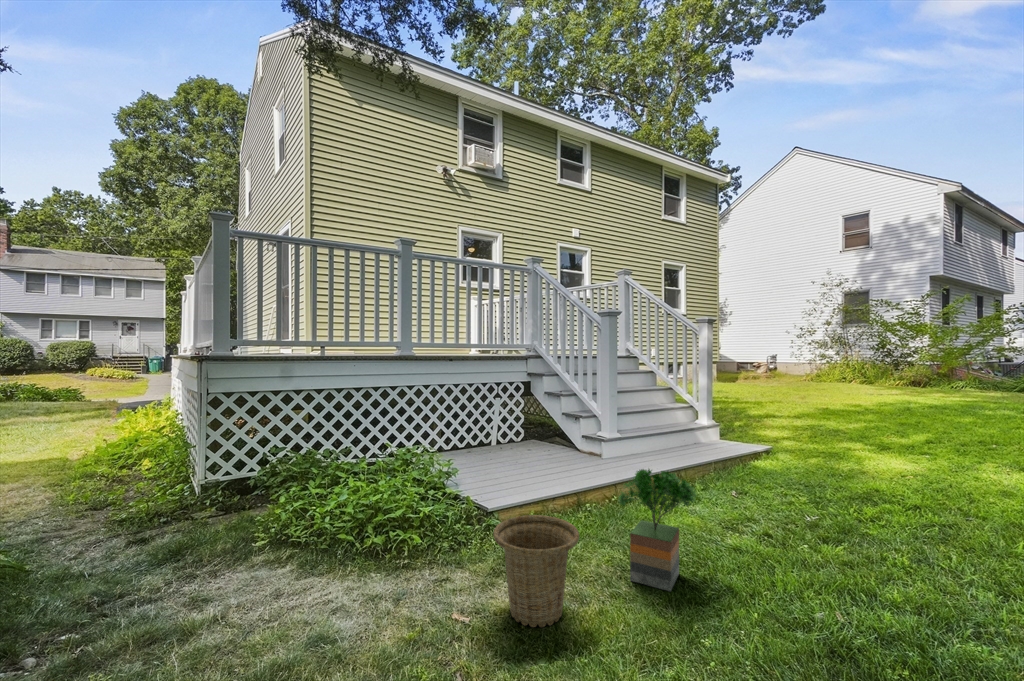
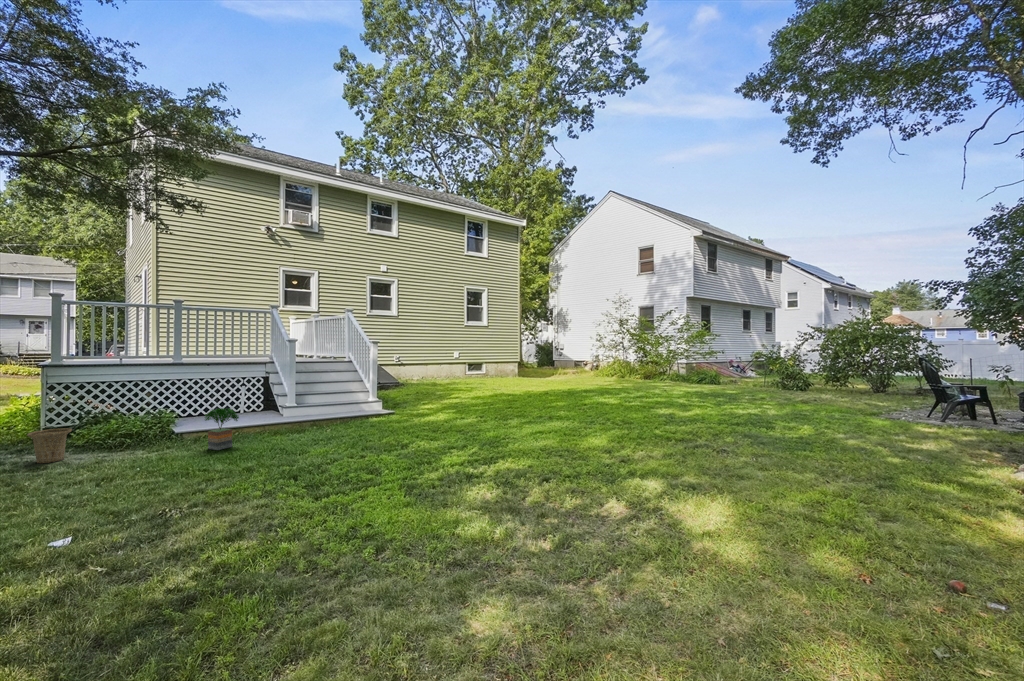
basket: present [493,515,579,627] -> present [27,428,72,463]

